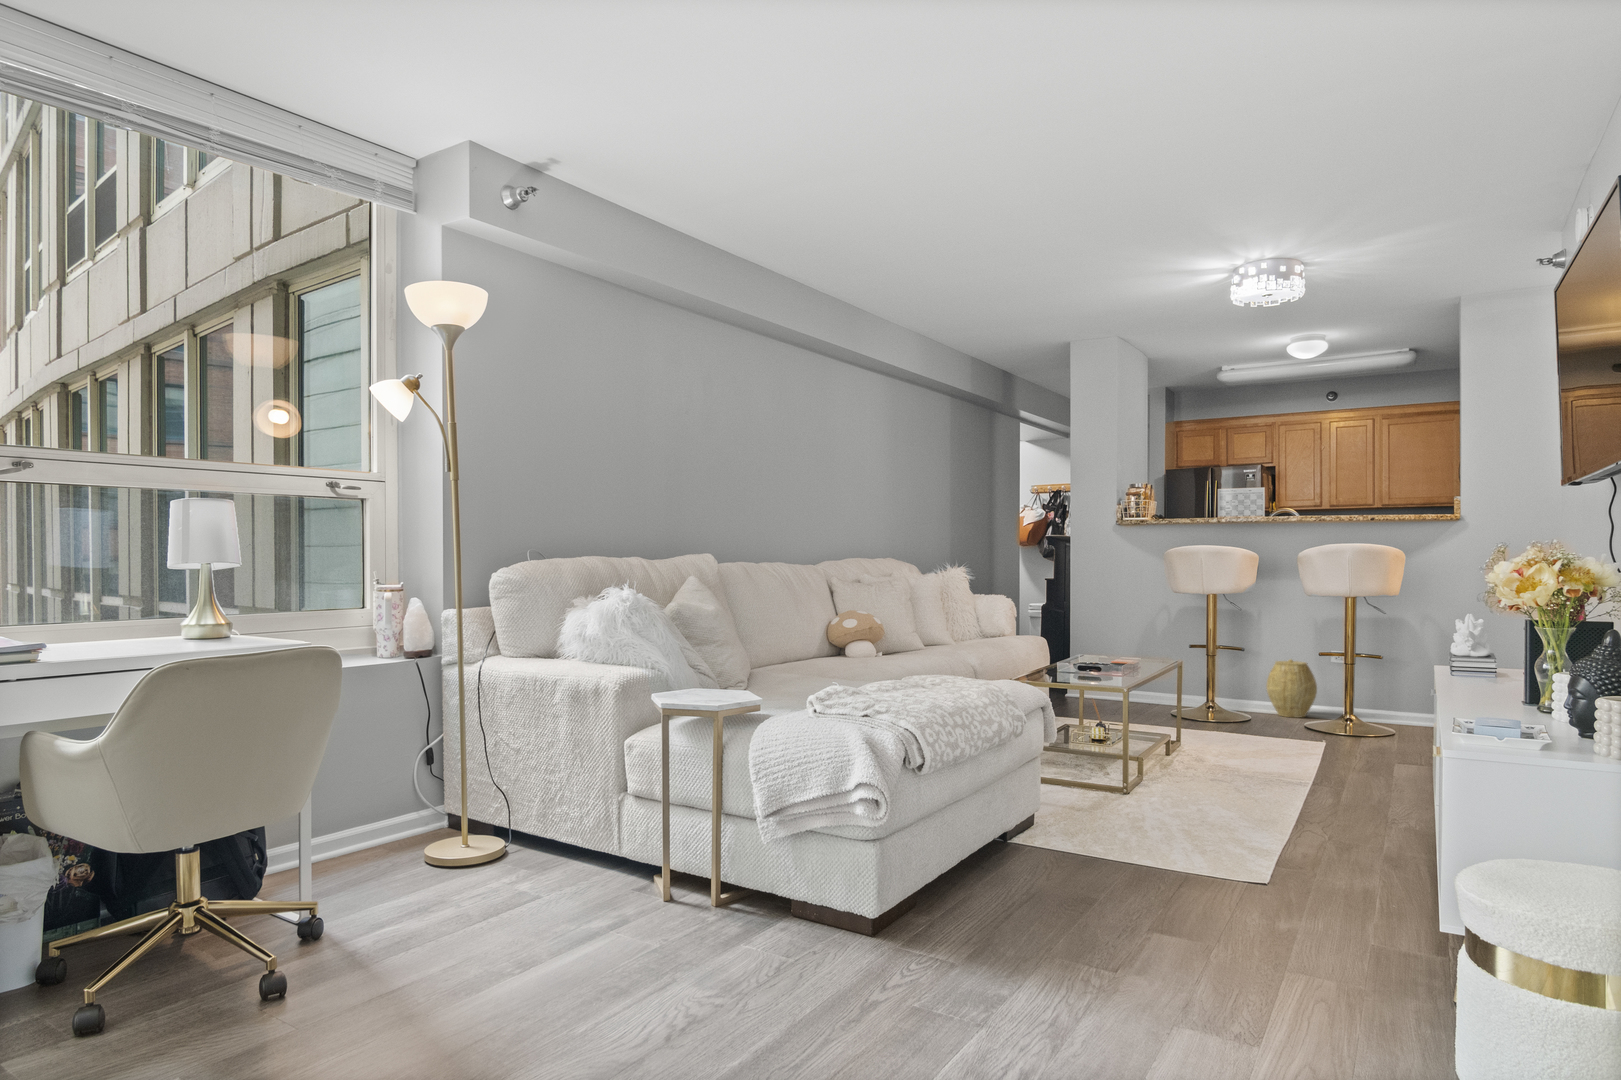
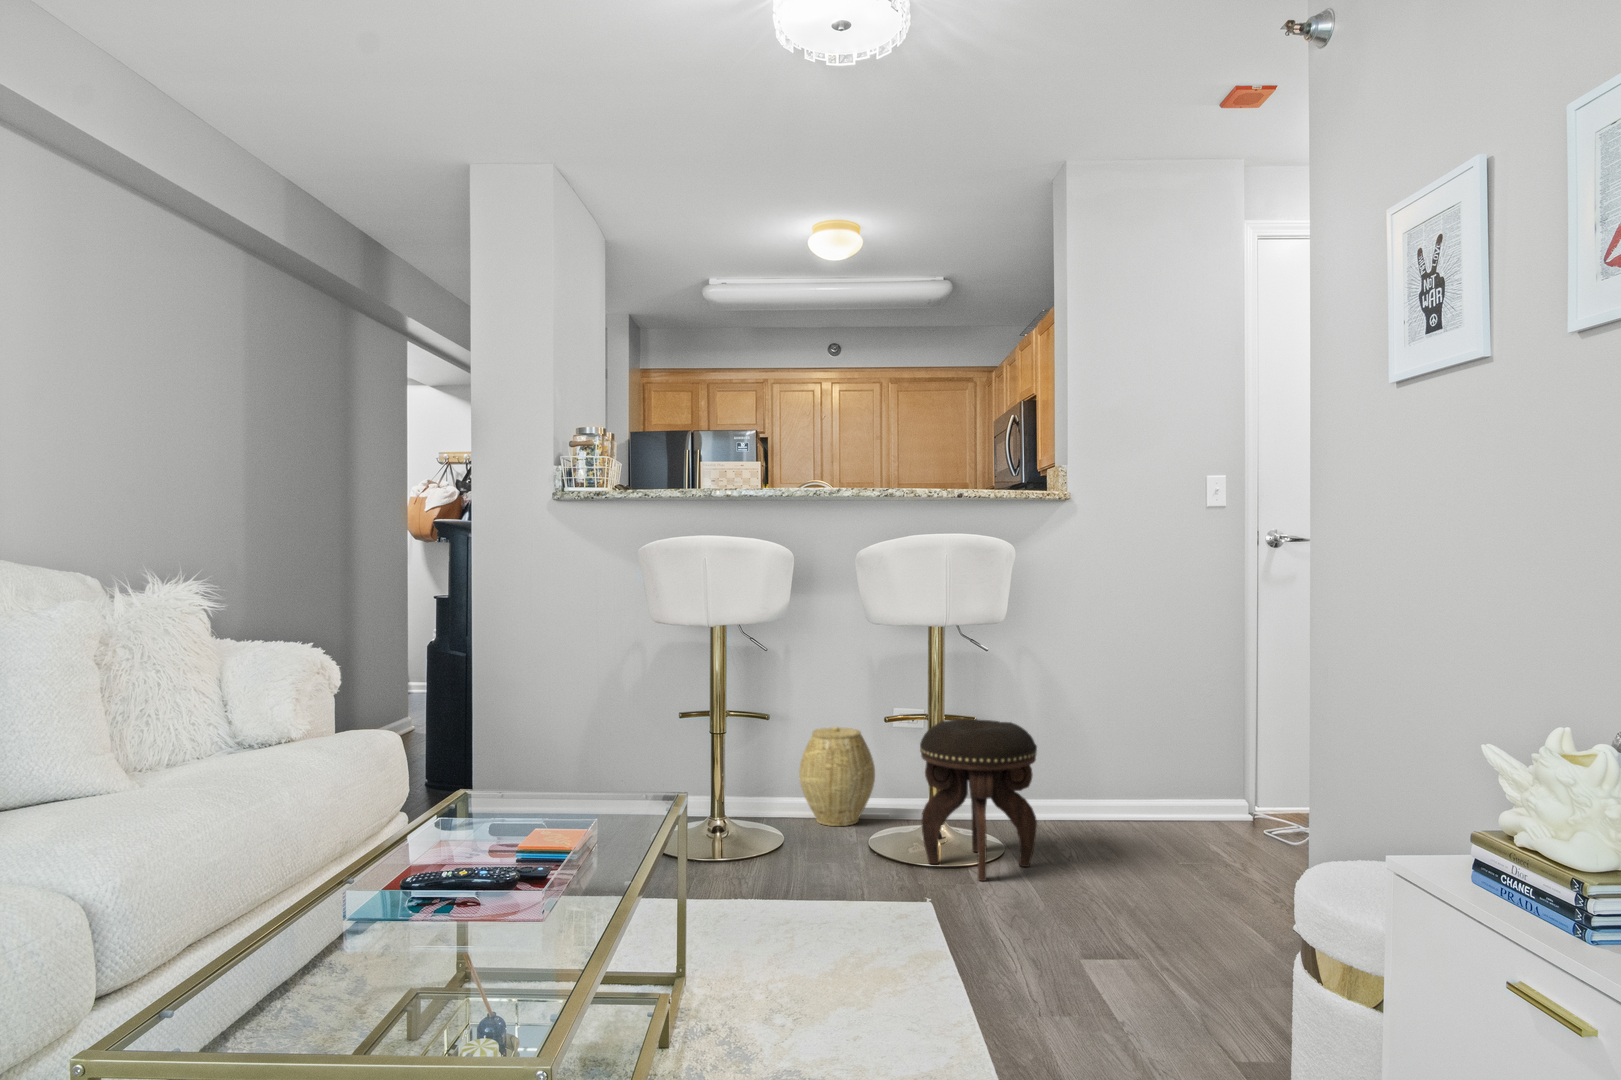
footstool: none [1332,653,1408,740] -> present [920,719,1037,881]

